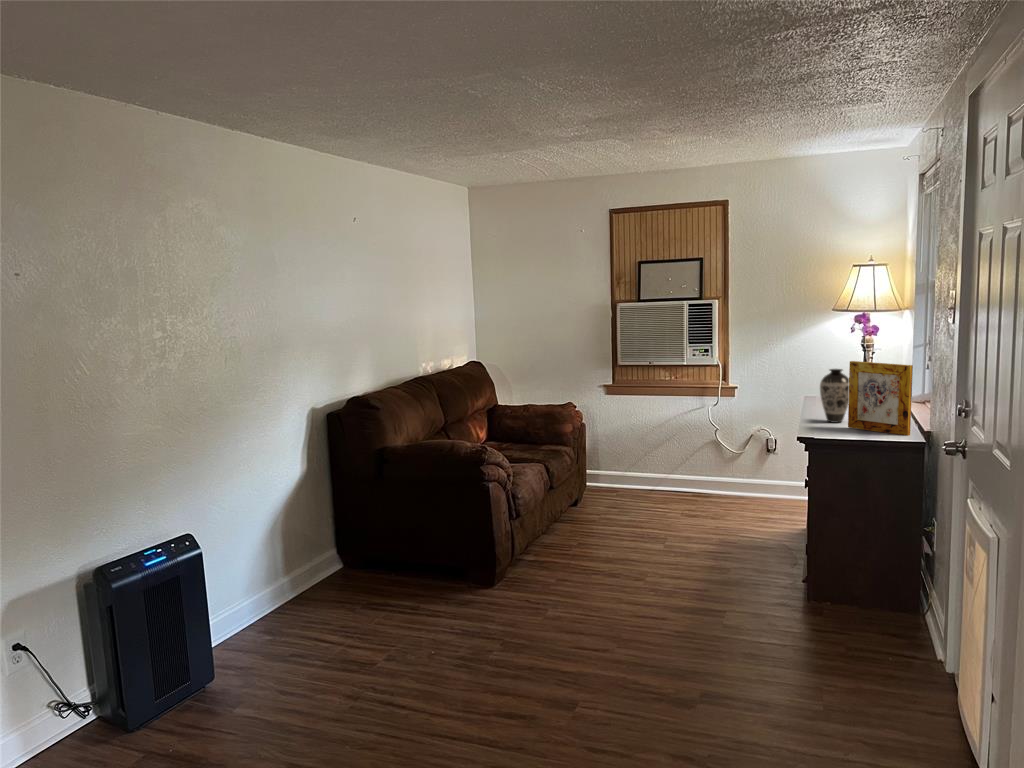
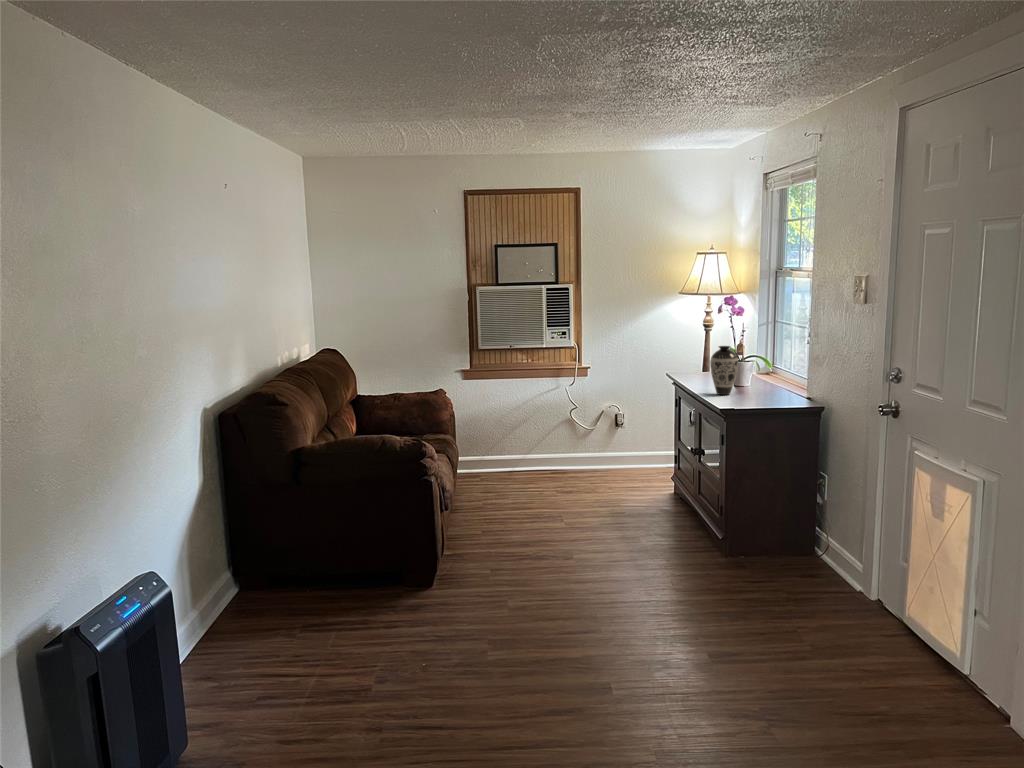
picture frame: present [848,361,913,436] -> none [743,338,803,403]

